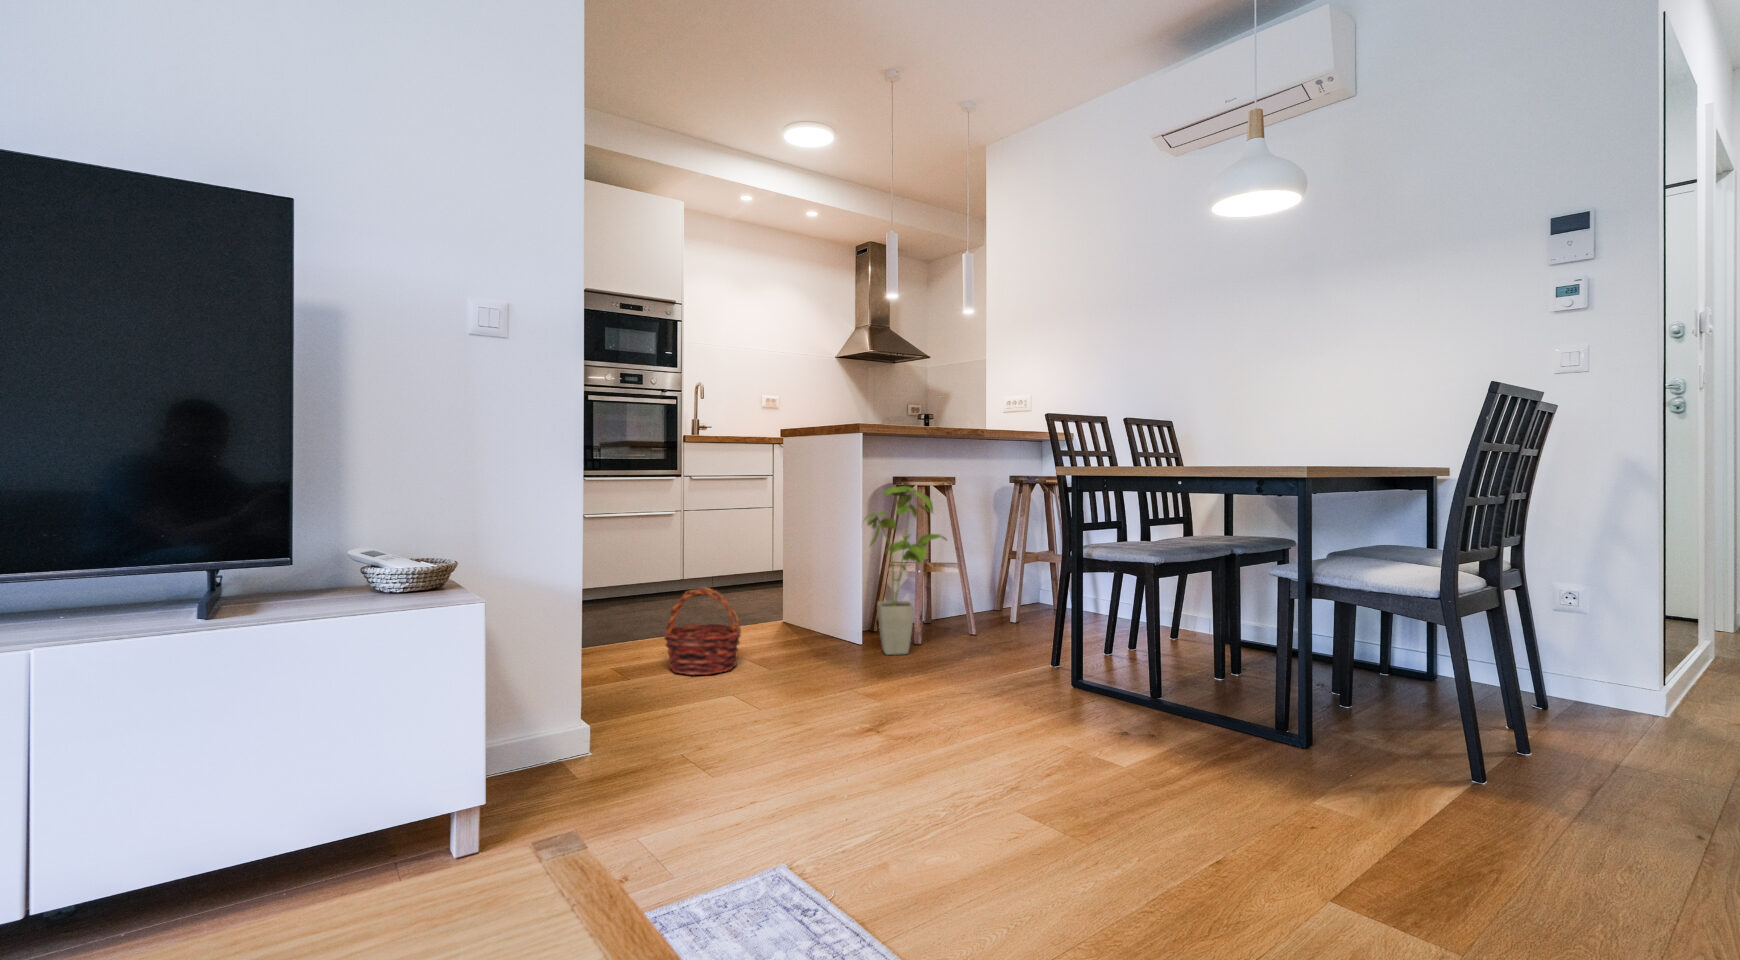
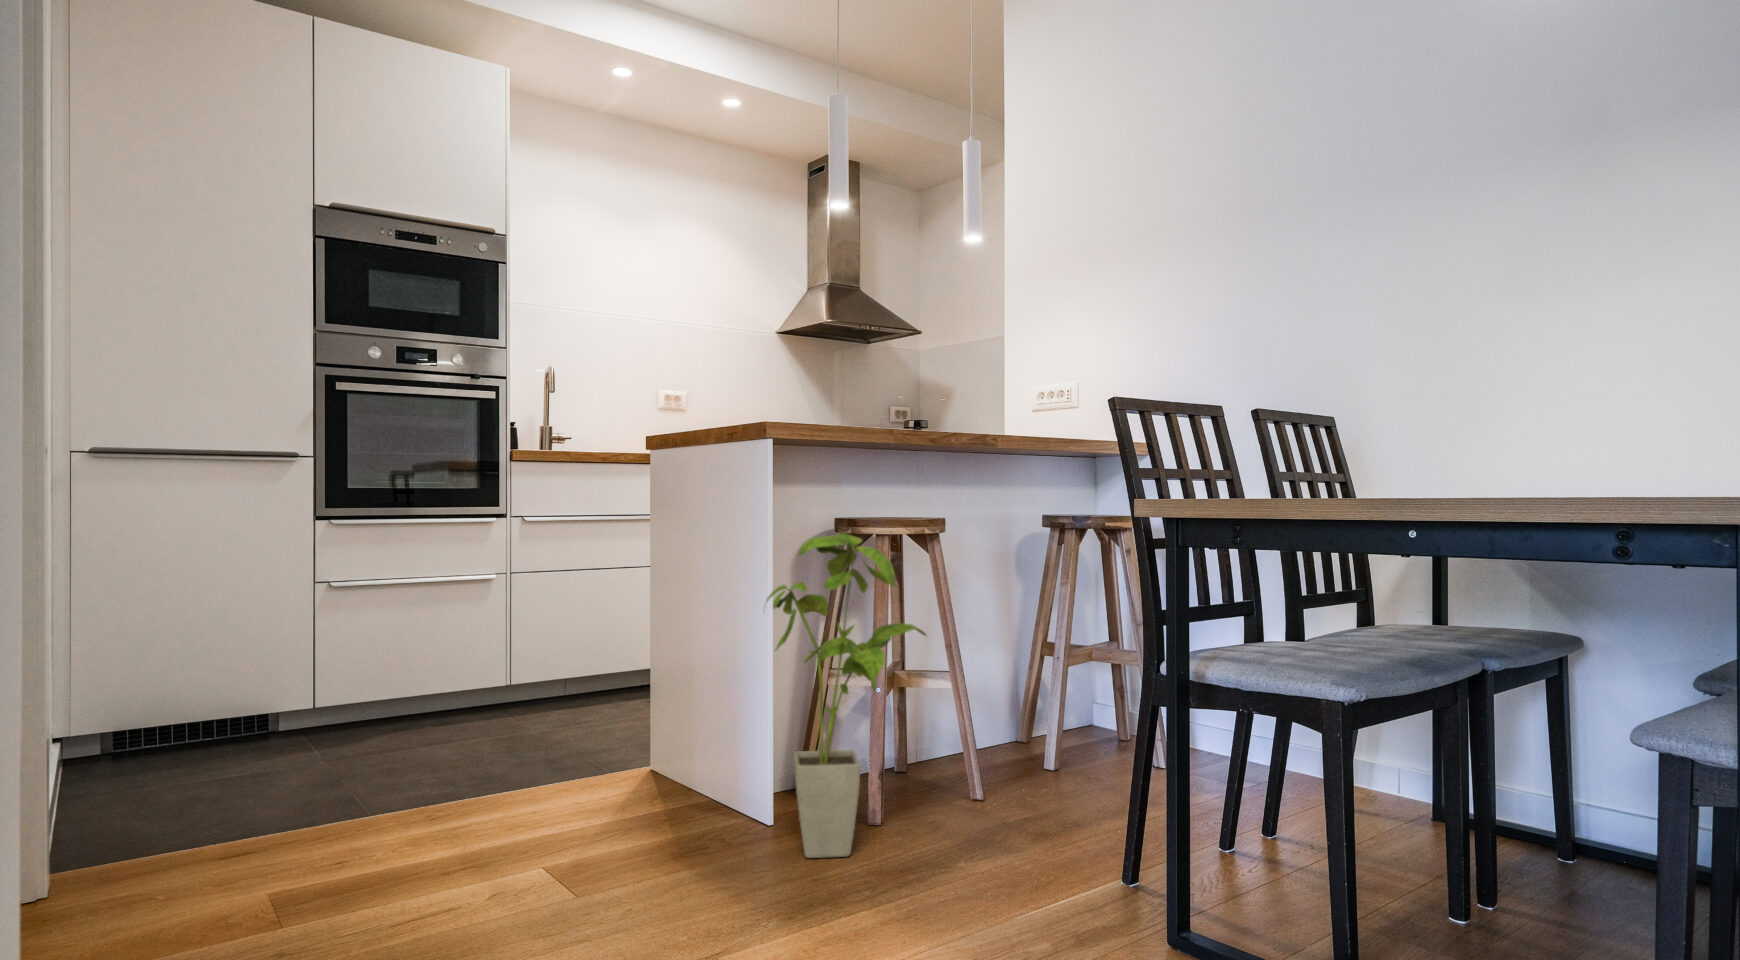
basket: present [664,587,741,675] -> none [351,734,517,921]

